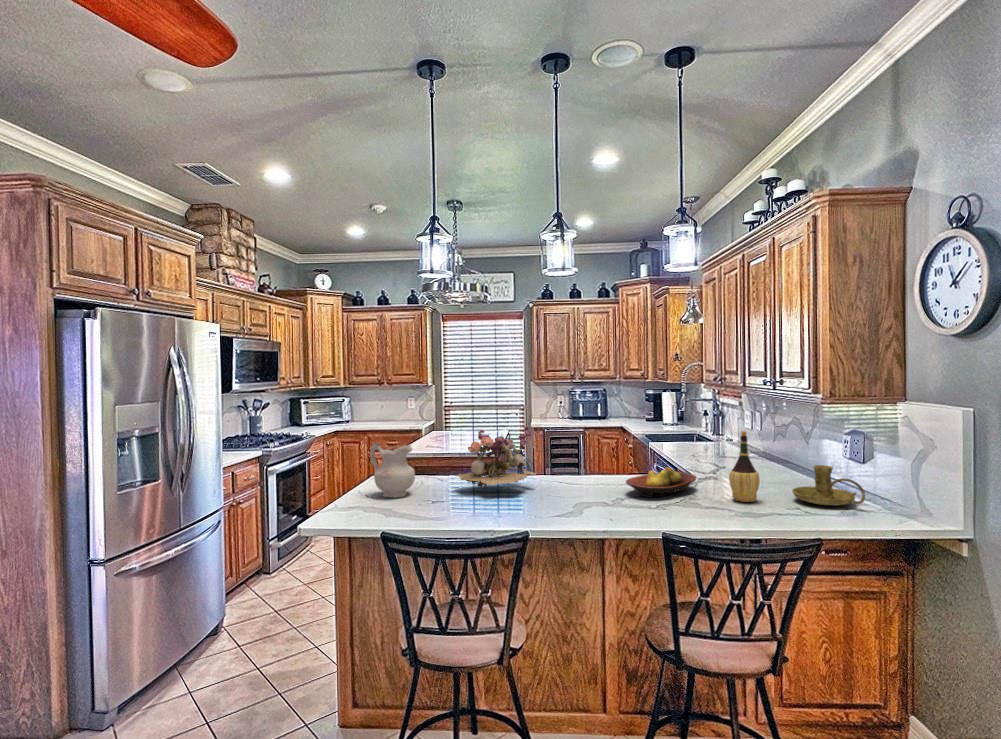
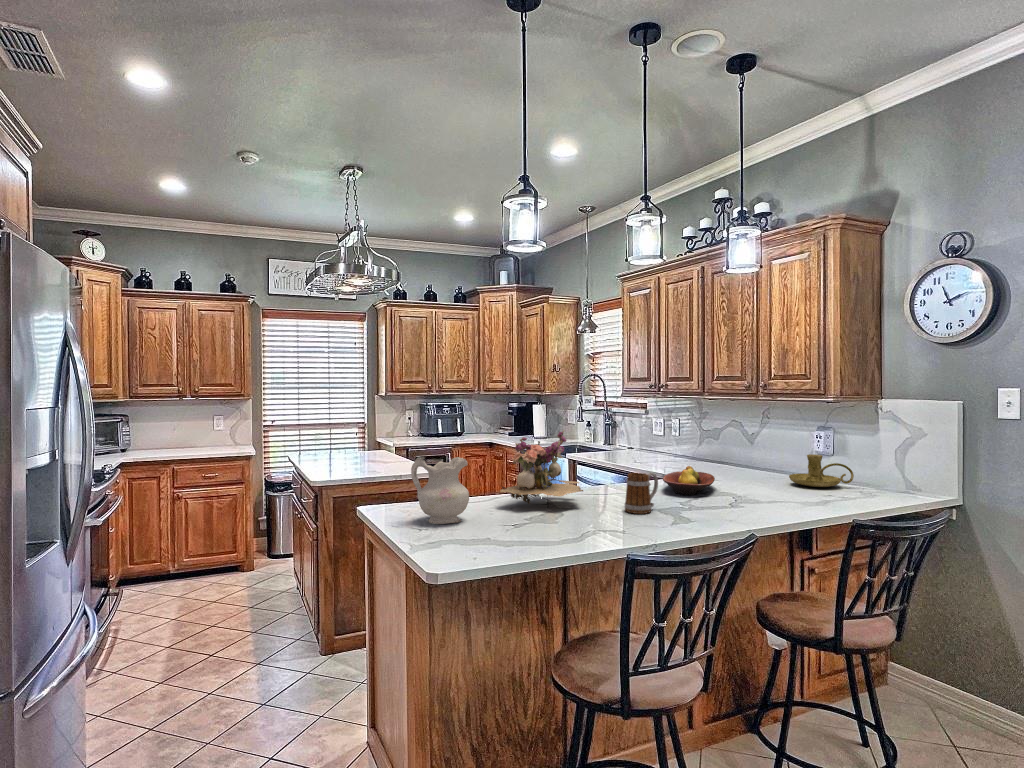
wine bottle: present [729,431,760,502] -> none [751,427,778,491]
mug: none [541,469,578,509] -> present [625,473,658,514]

